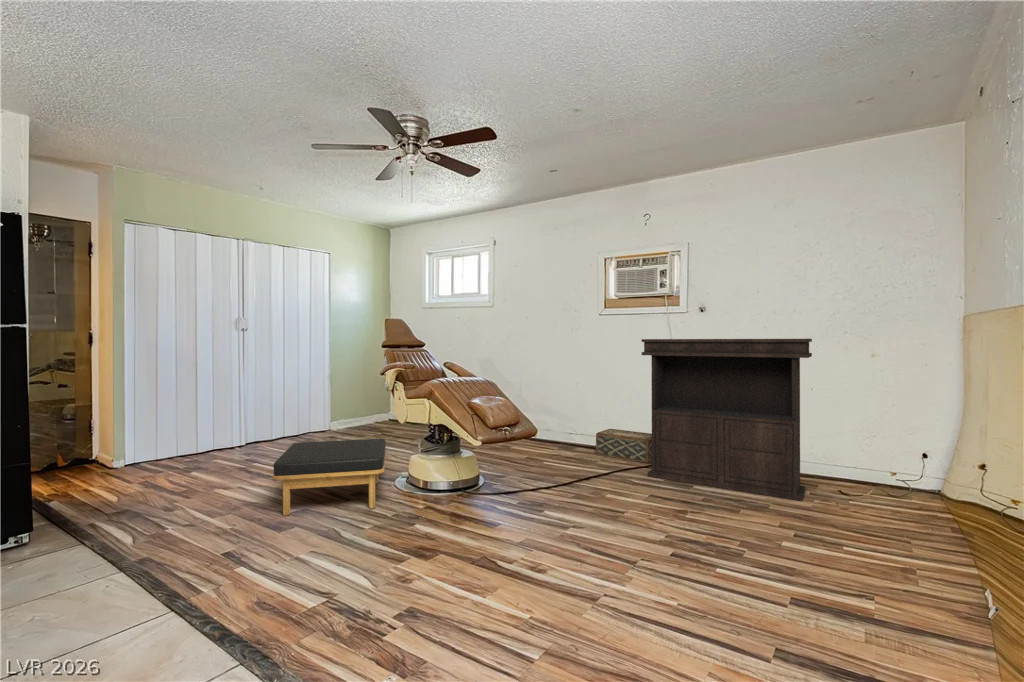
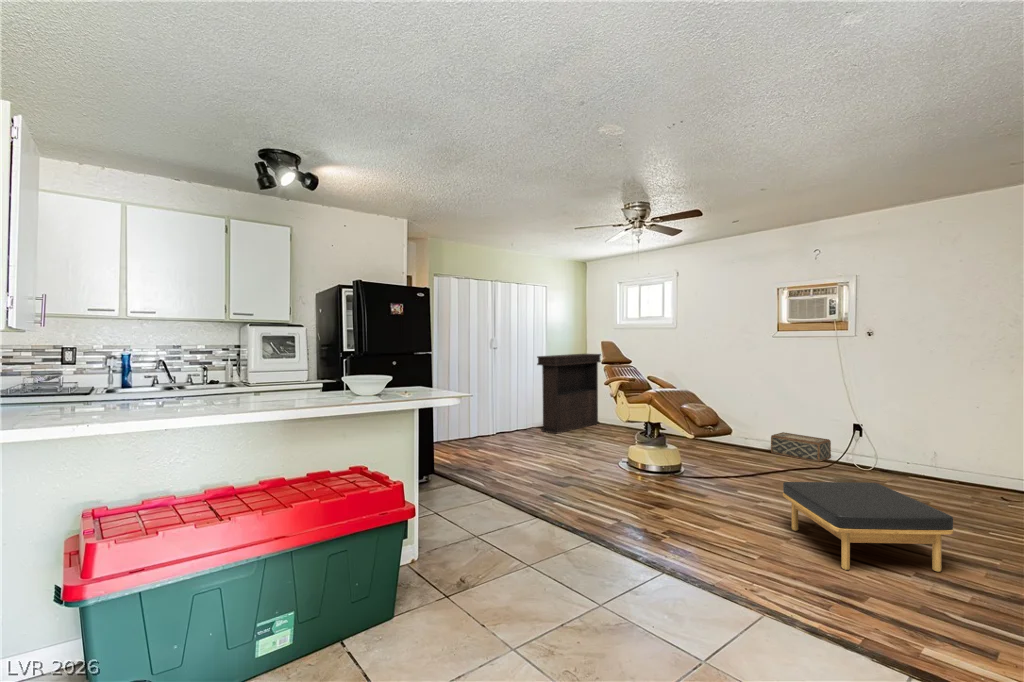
console table: present [642,339,812,501] -> present [537,354,601,434]
ottoman: present [273,439,386,516] -> present [783,482,953,572]

